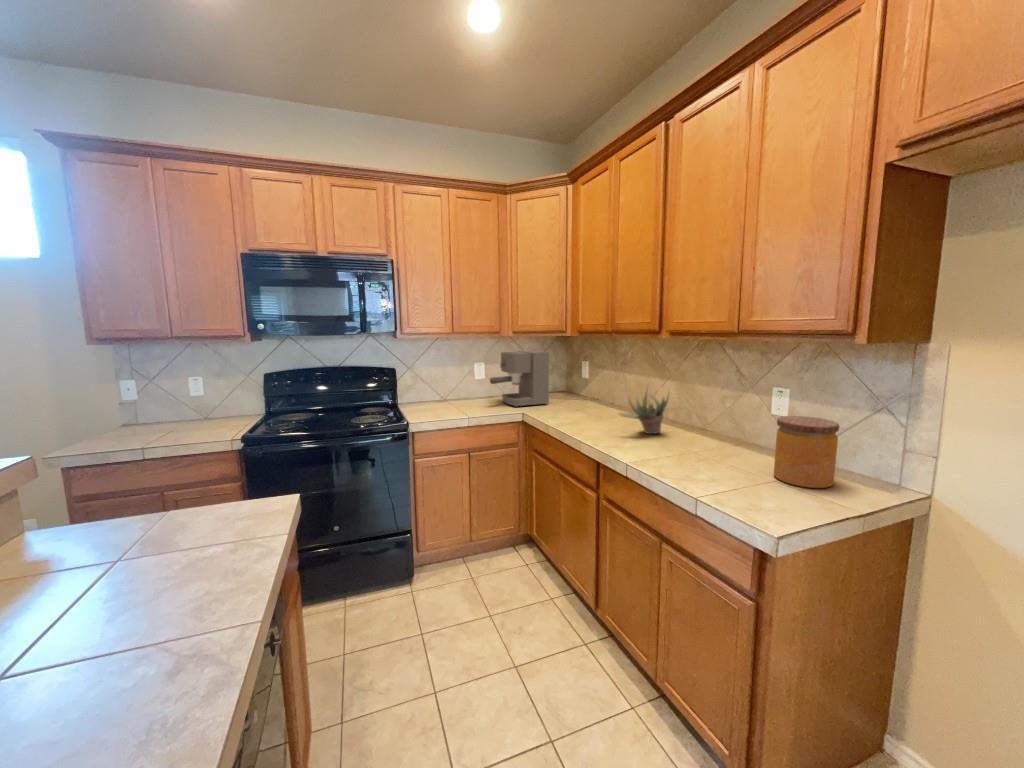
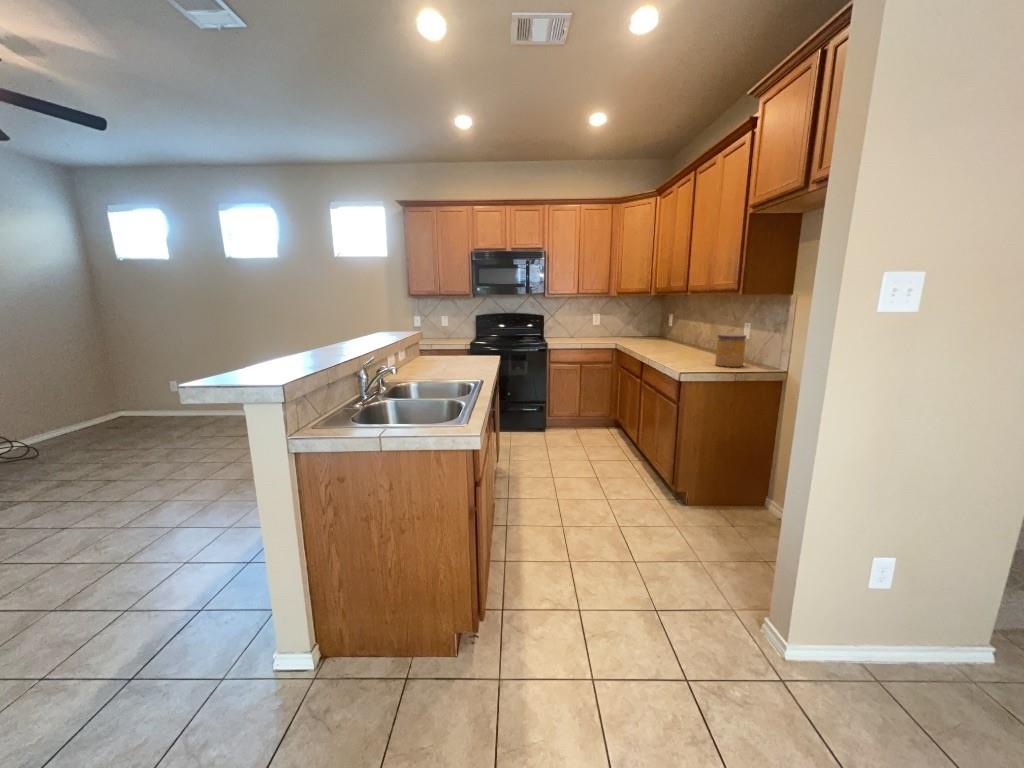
coffee maker: present [490,351,549,407] -> none [599,306,639,340]
succulent plant: present [619,389,669,434] -> none [659,321,691,352]

